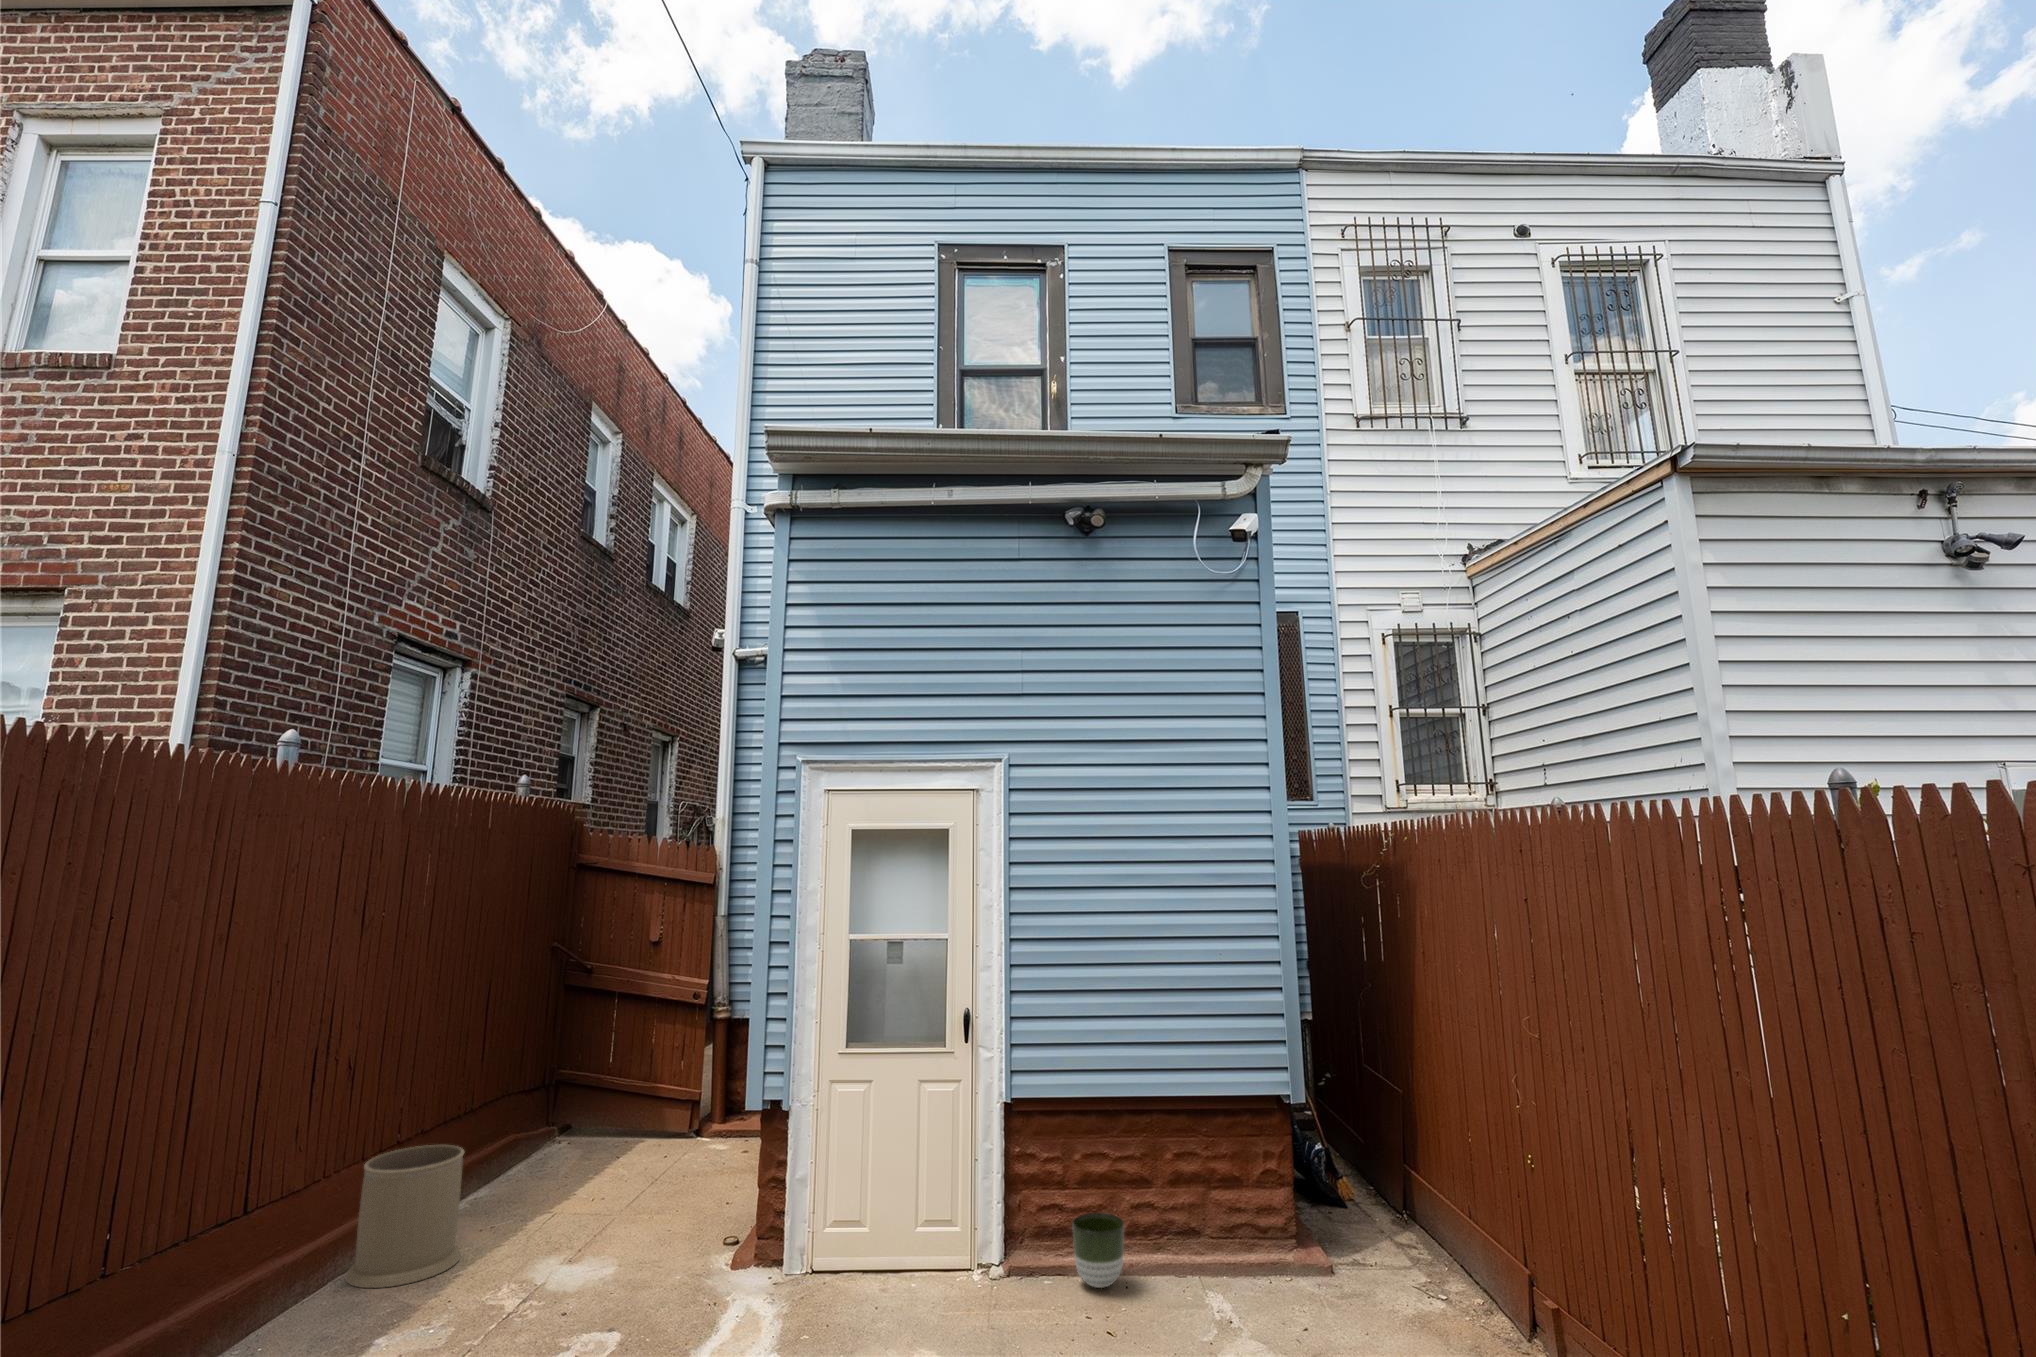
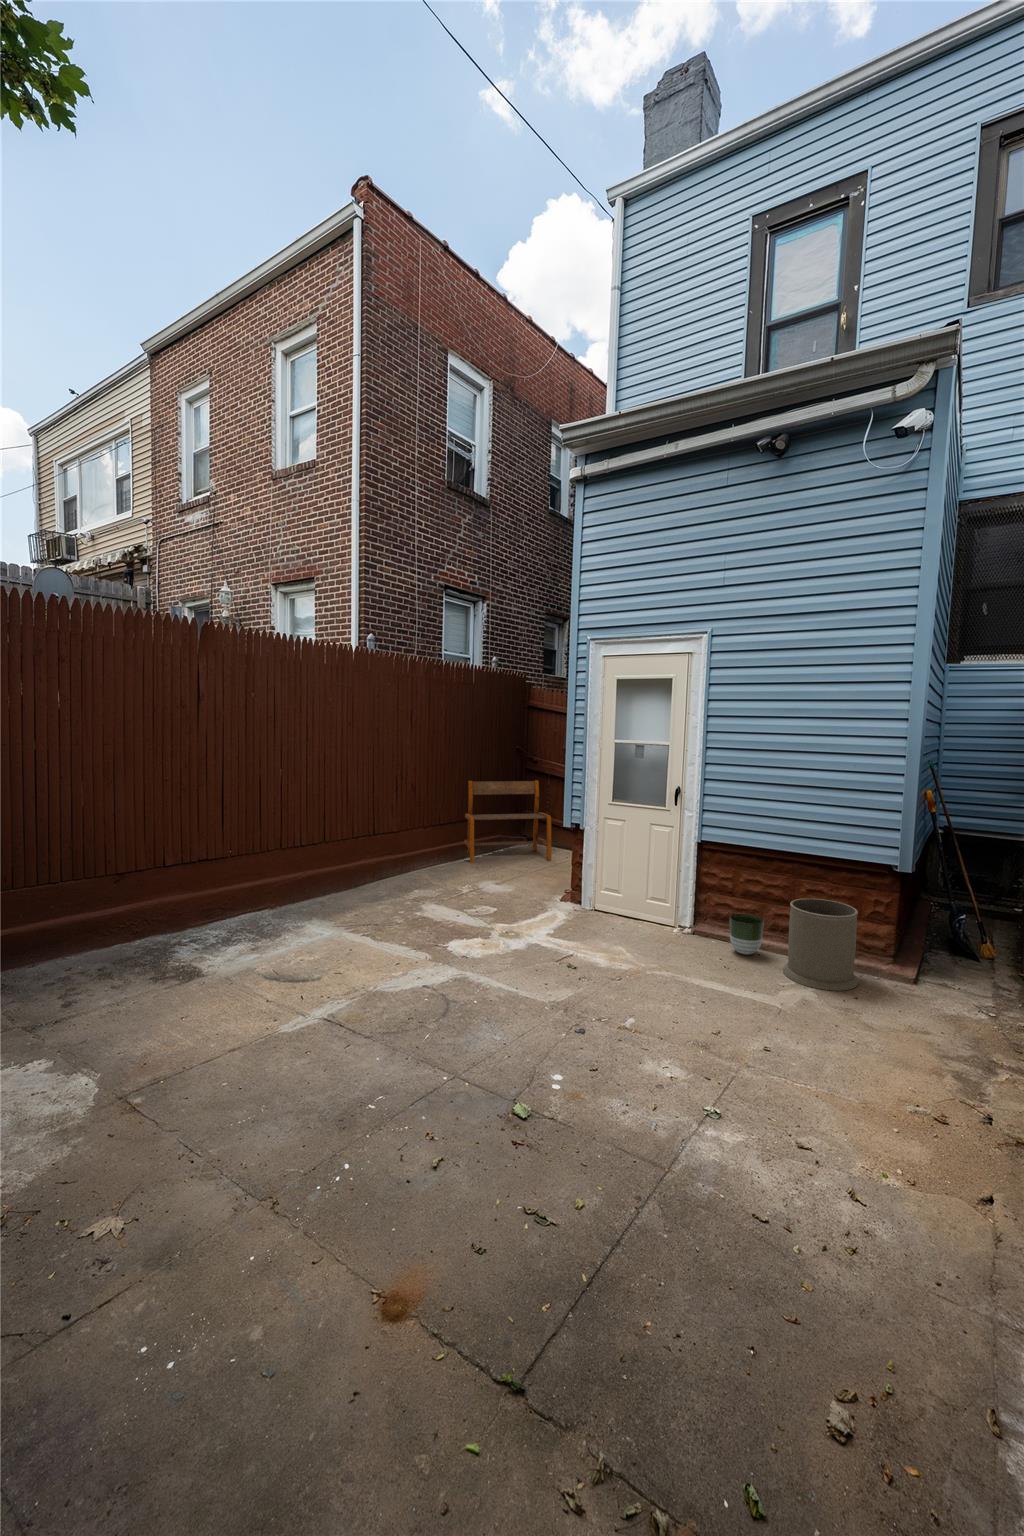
bench: none [435,1010,639,1215] -> present [464,780,551,863]
trash can: present [346,1145,464,1288] -> present [783,898,858,991]

